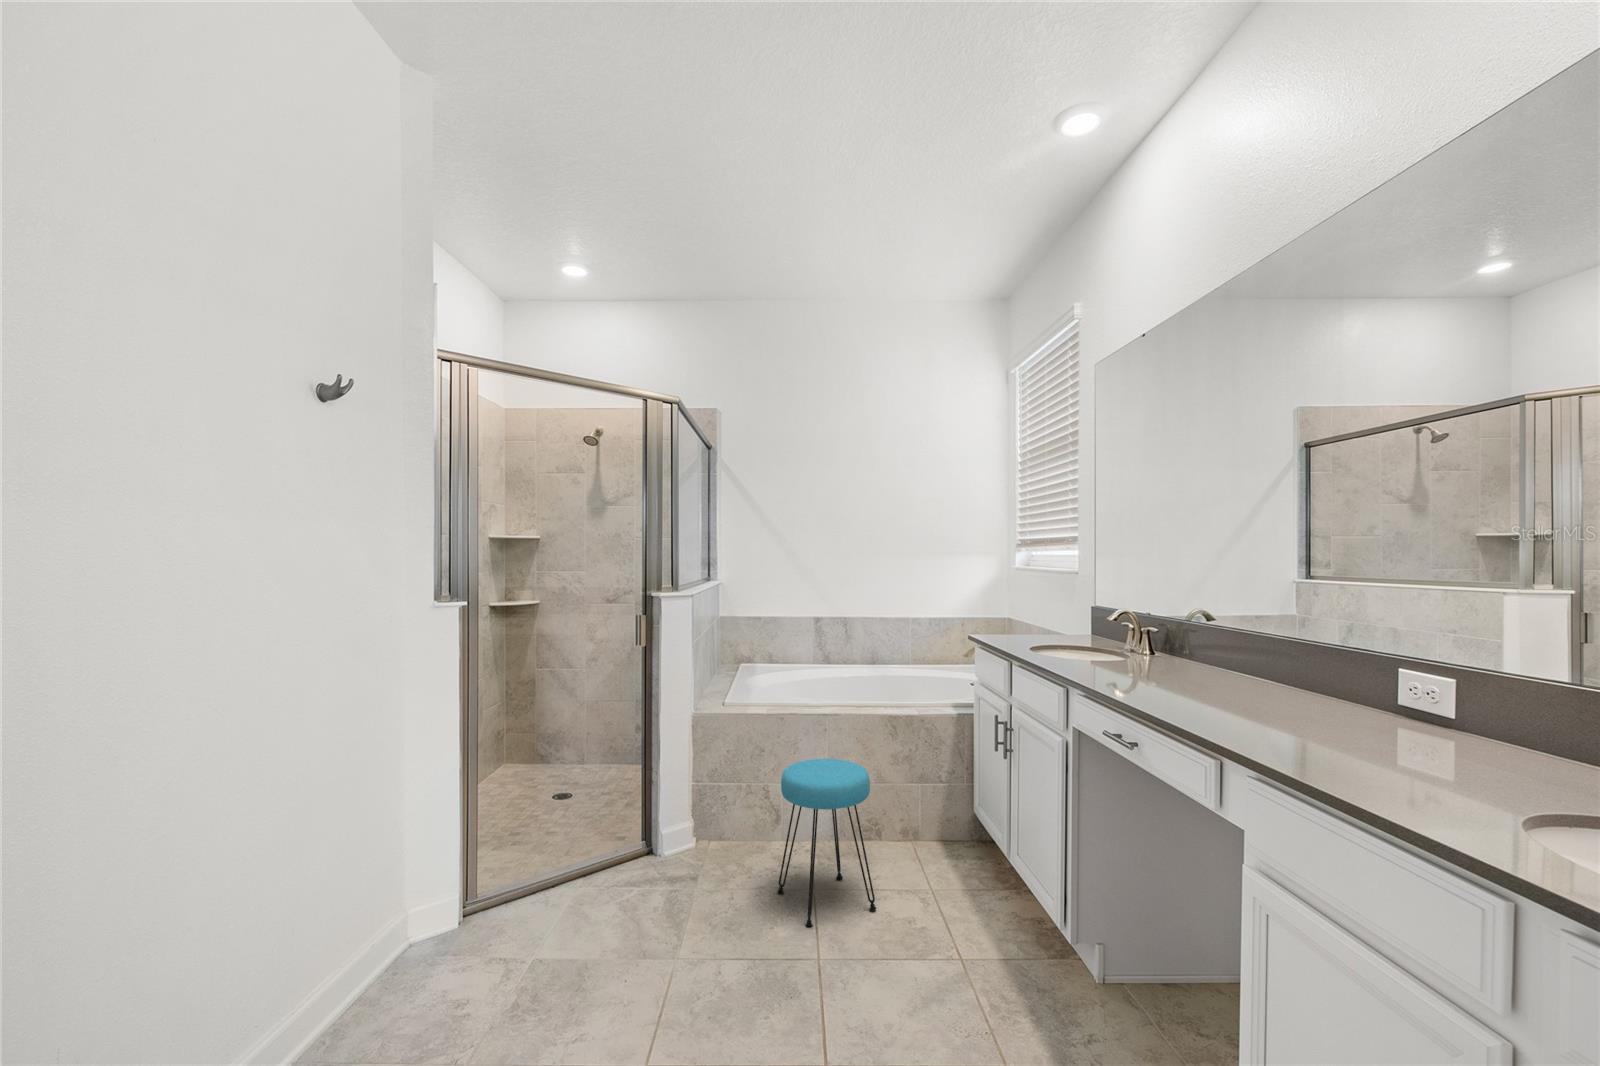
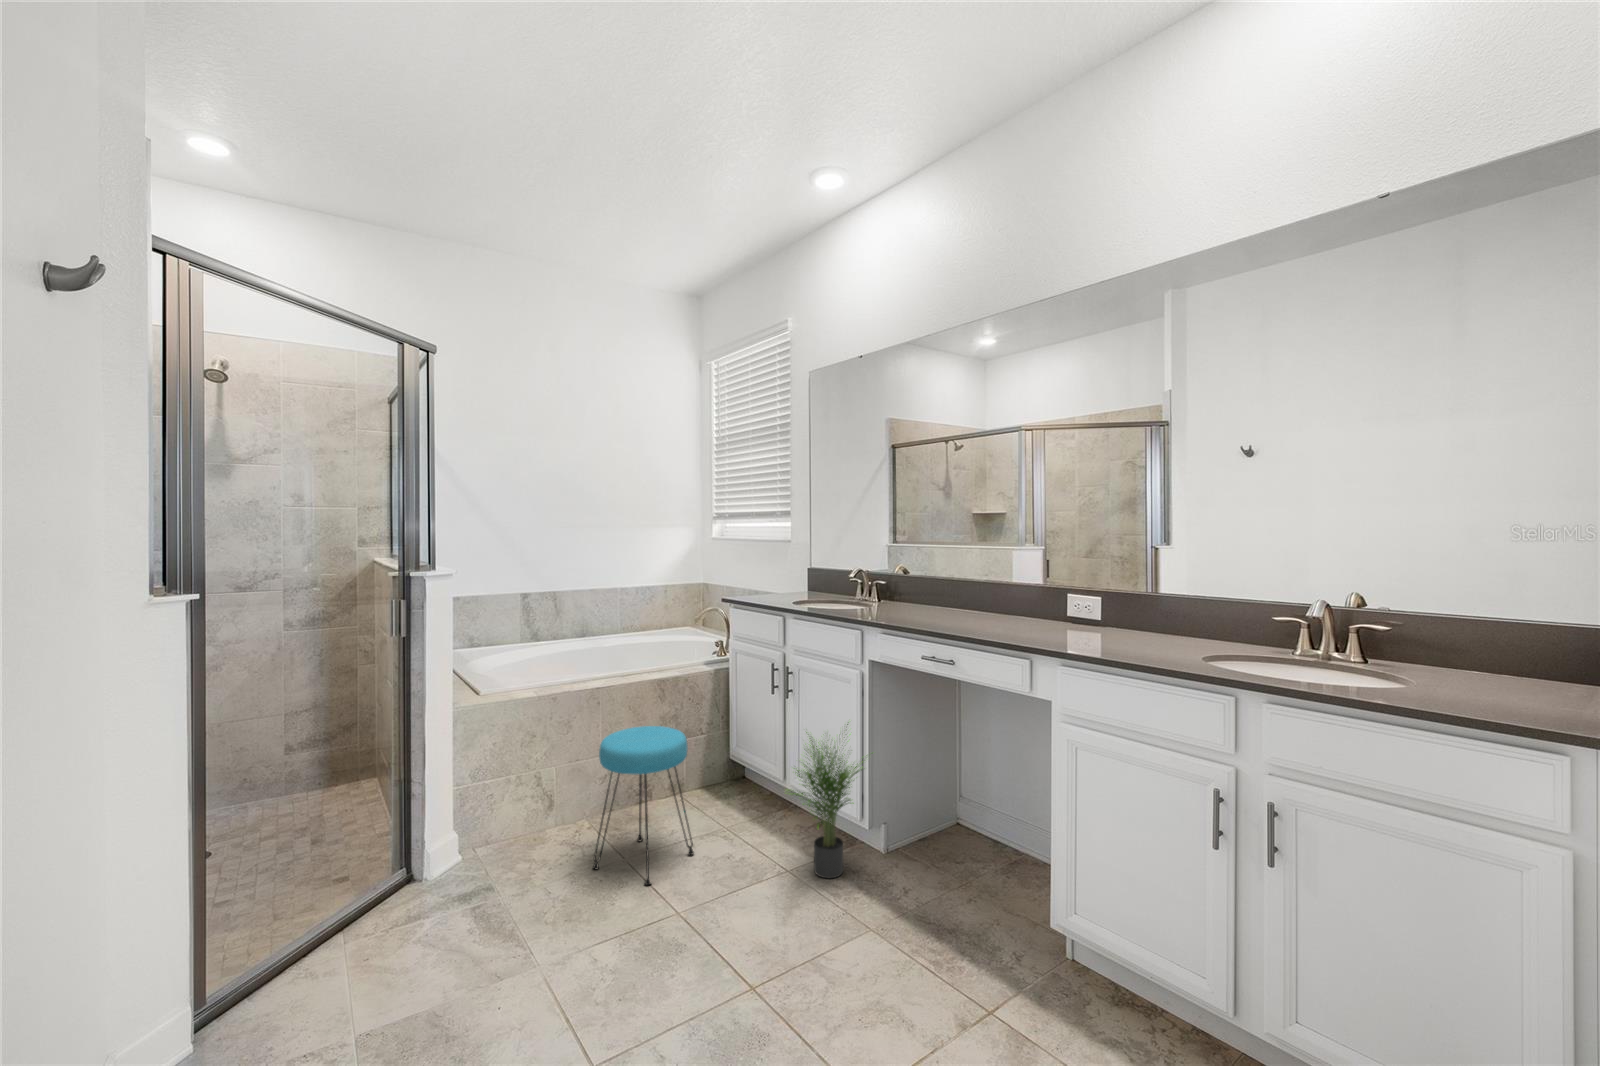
potted plant: none [926,796,1065,997] -> present [793,722,863,878]

